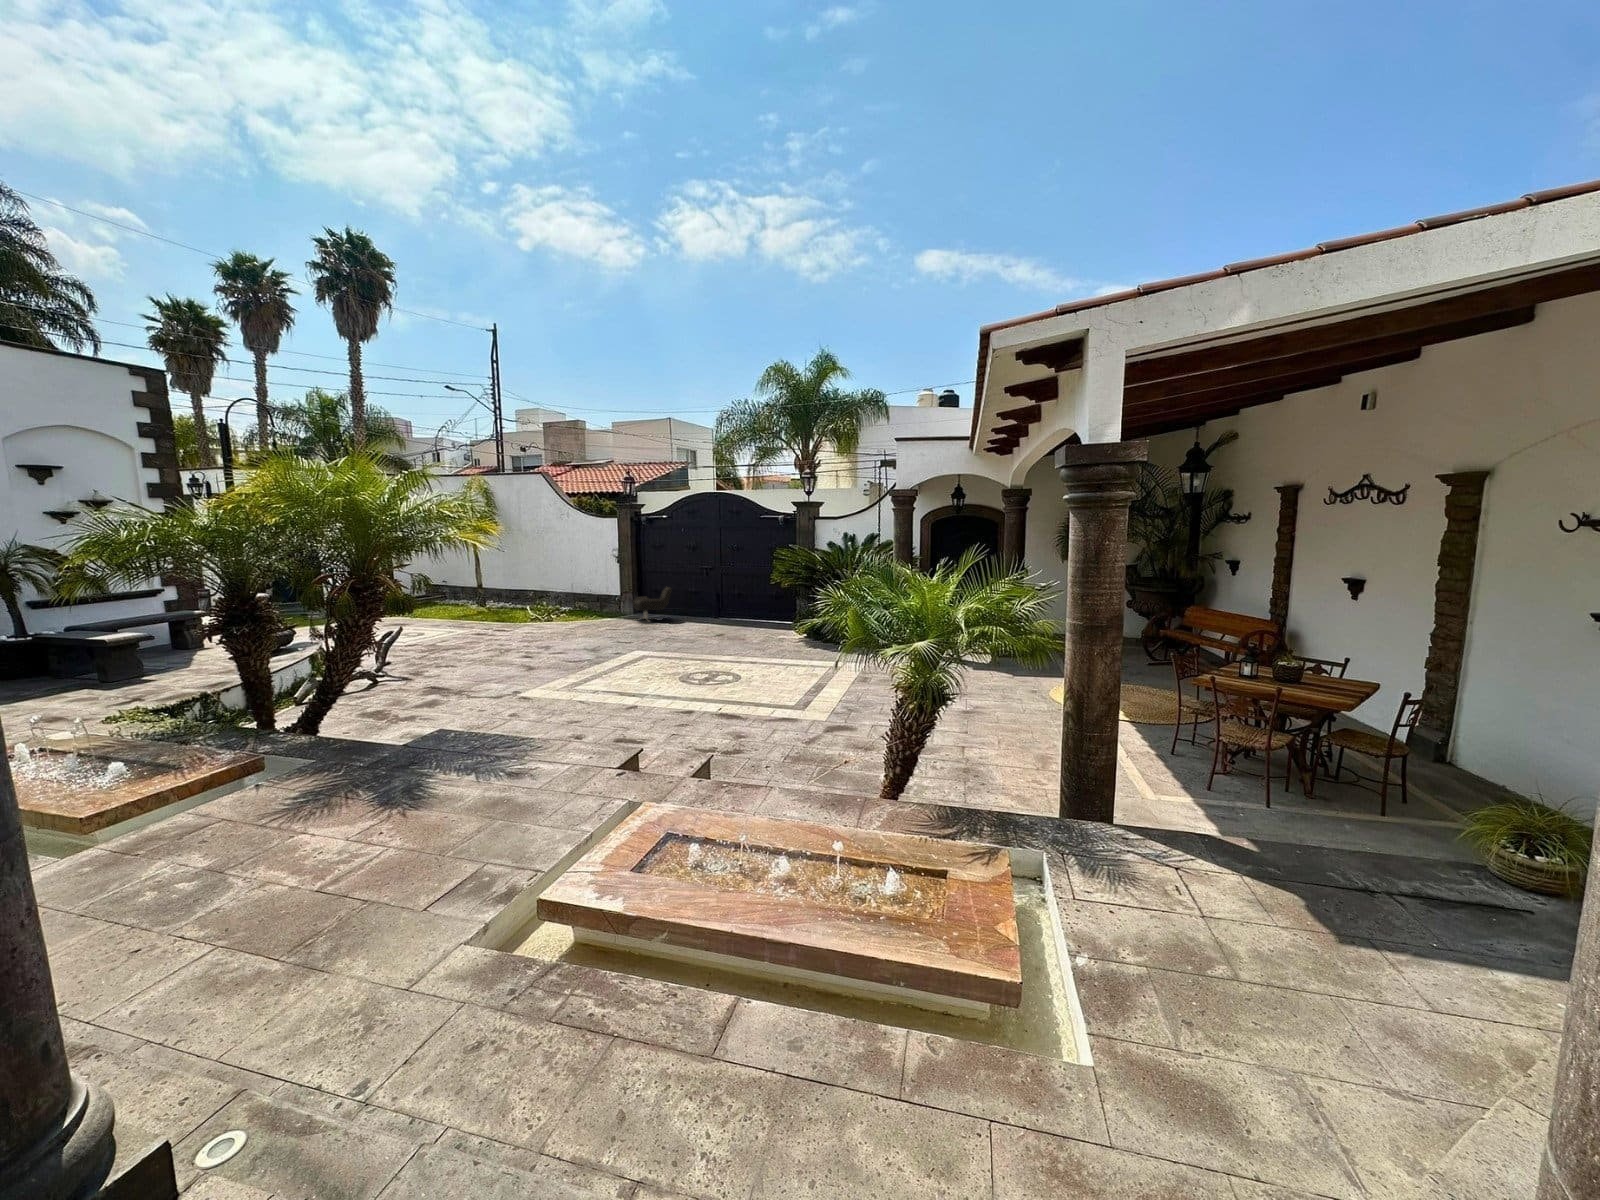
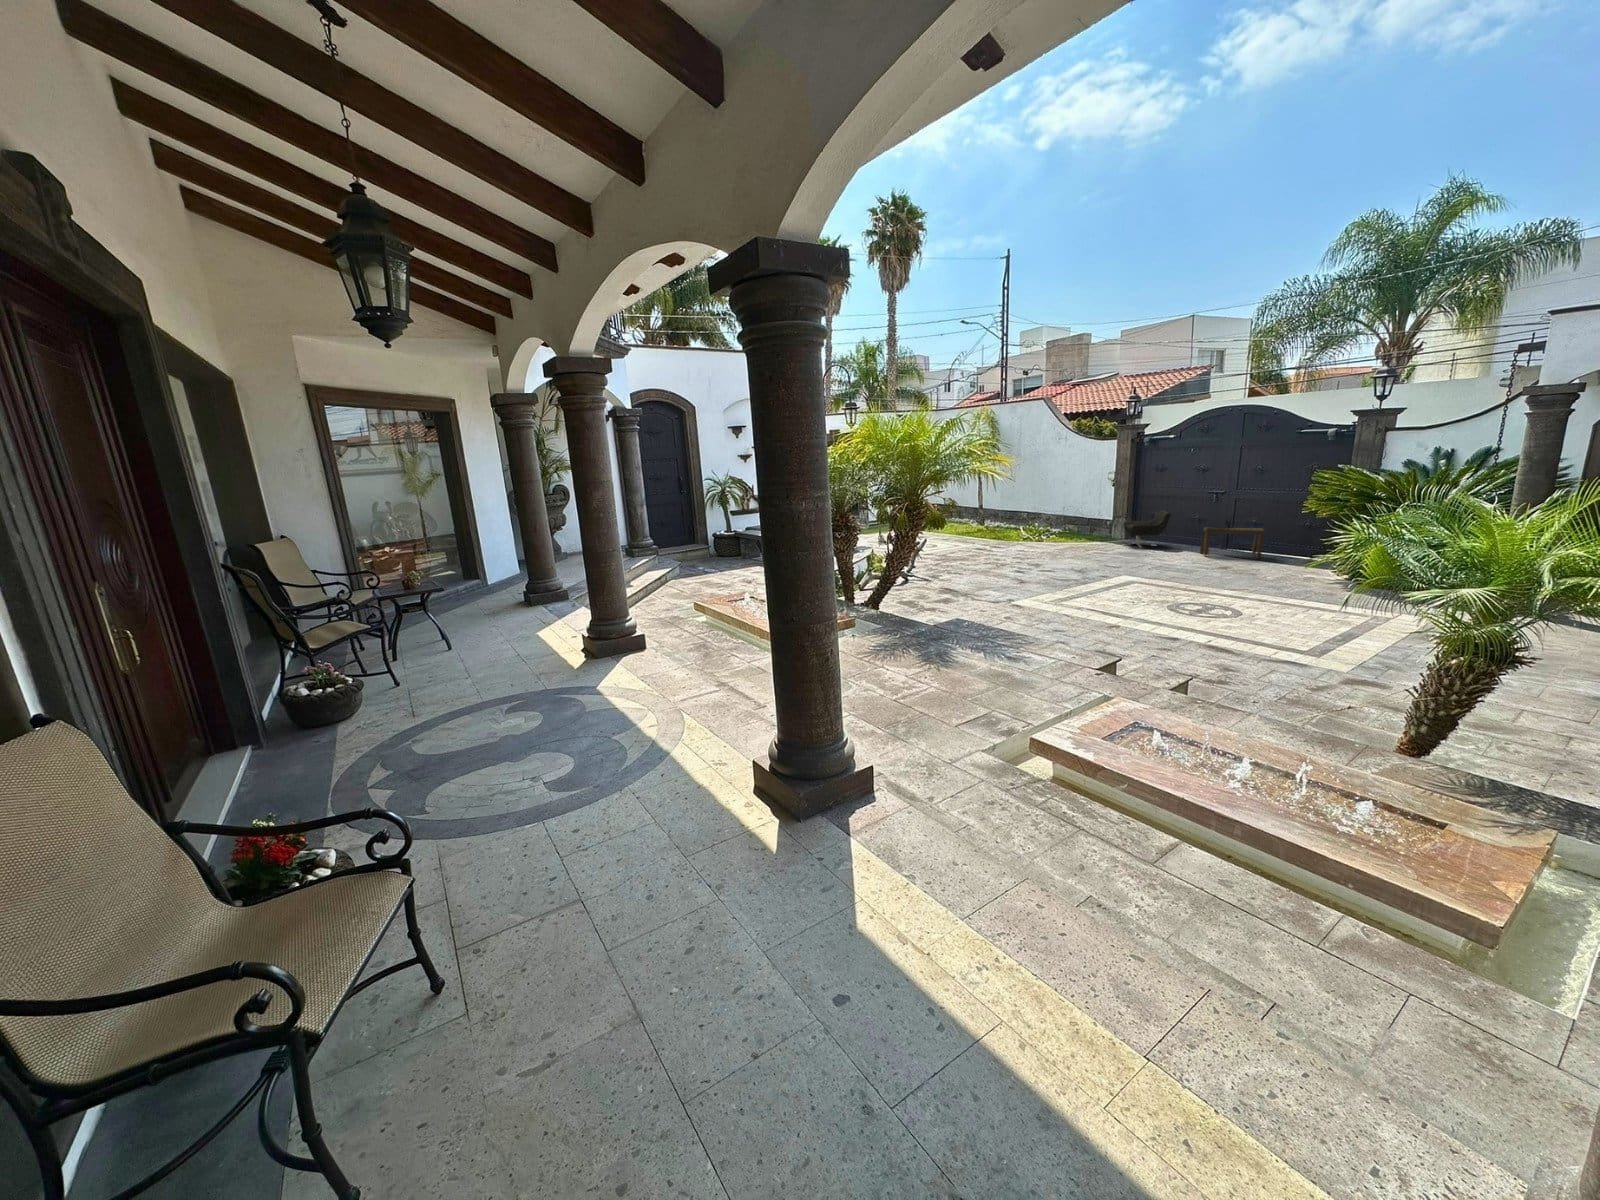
bench: none [699,599,746,627] -> present [1200,527,1265,559]

